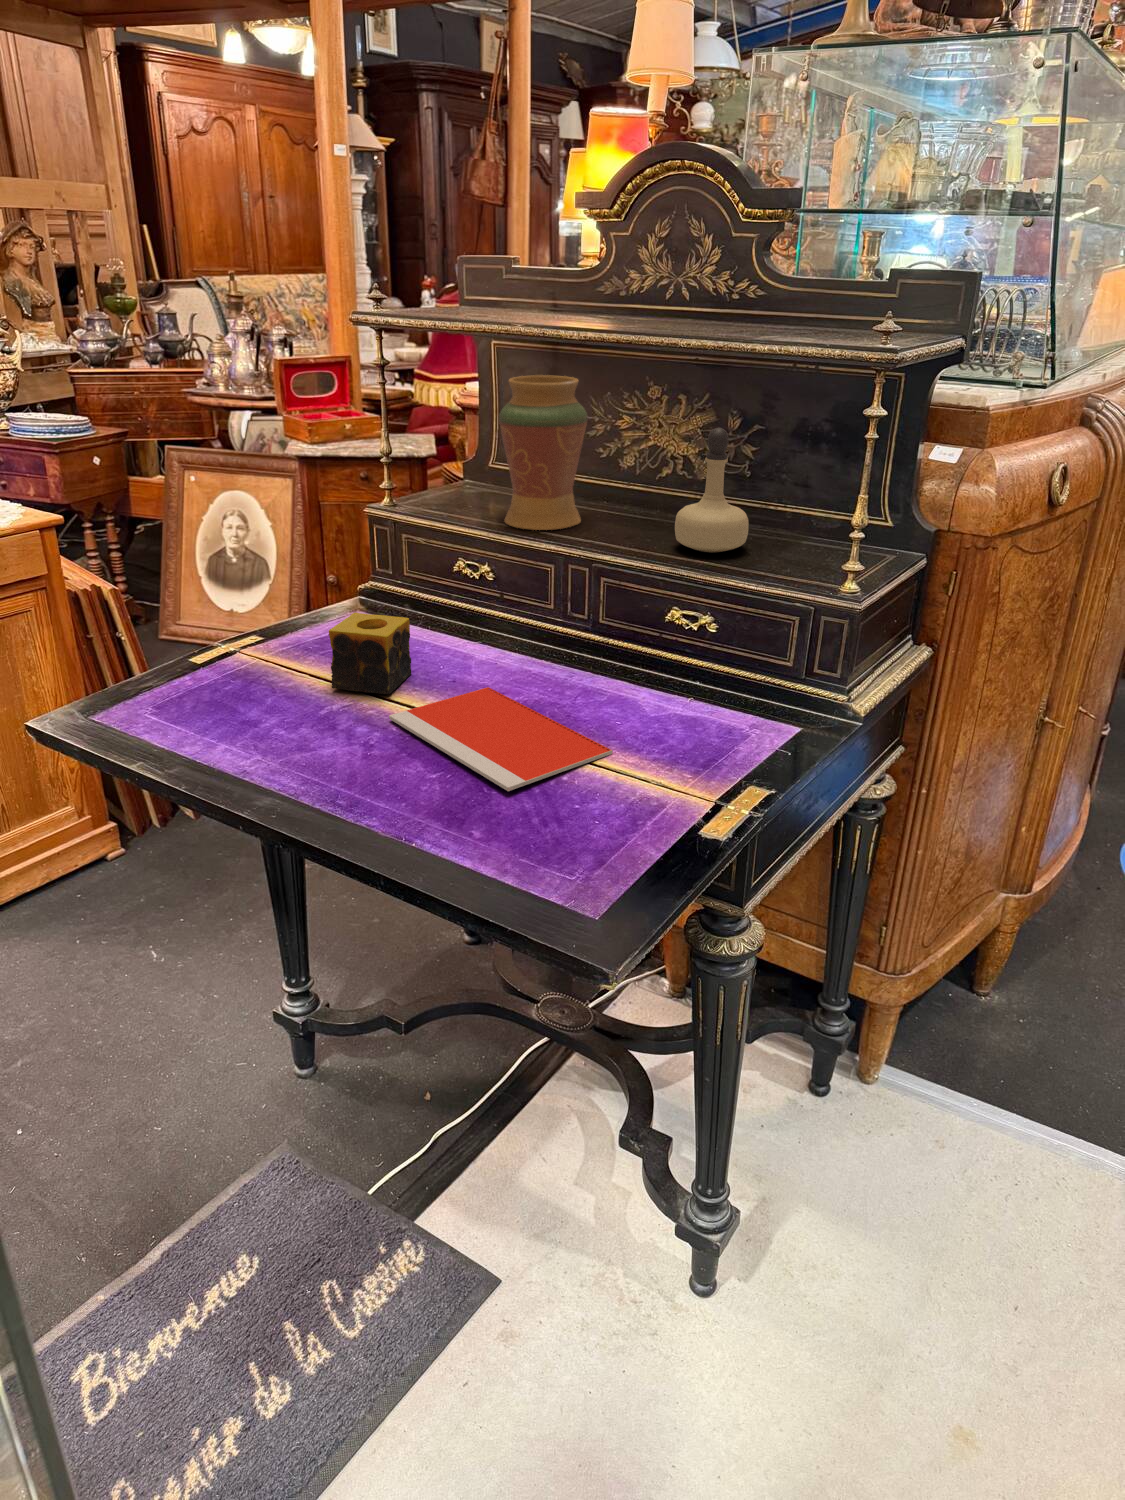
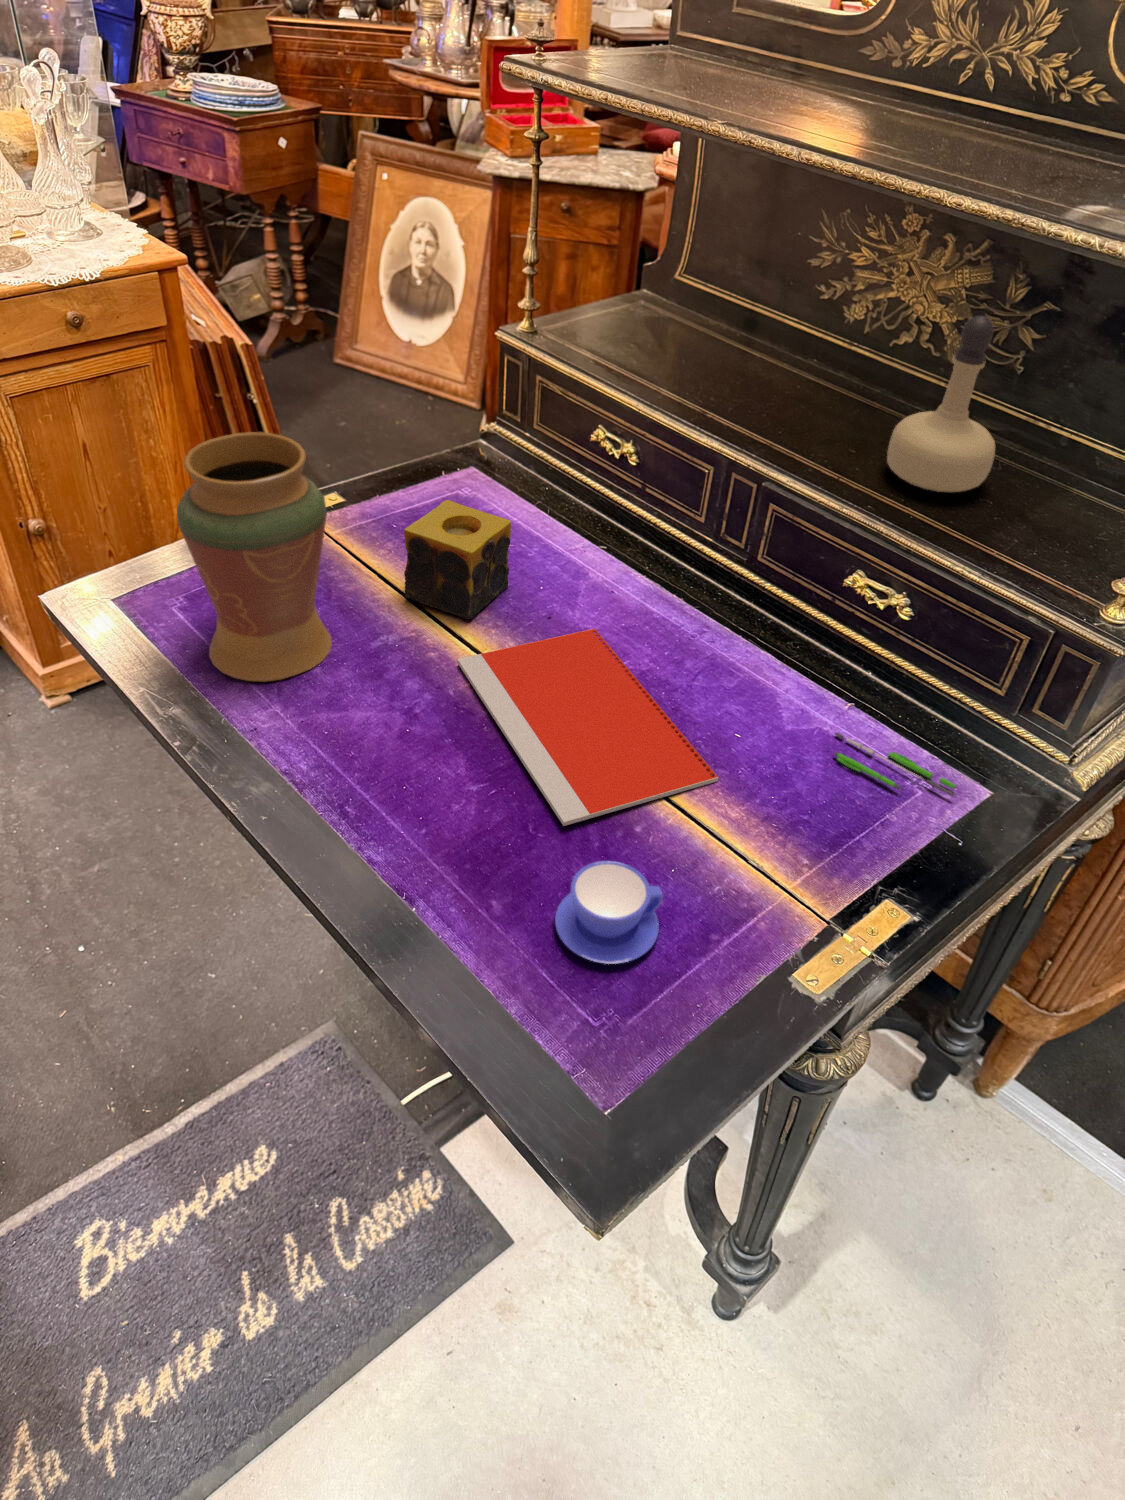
decorative vase: present [499,375,587,530] -> present [177,432,332,682]
pen: none [687,715,783,737] -> present [834,733,956,796]
teacup: none [521,788,601,856] -> present [555,861,663,964]

